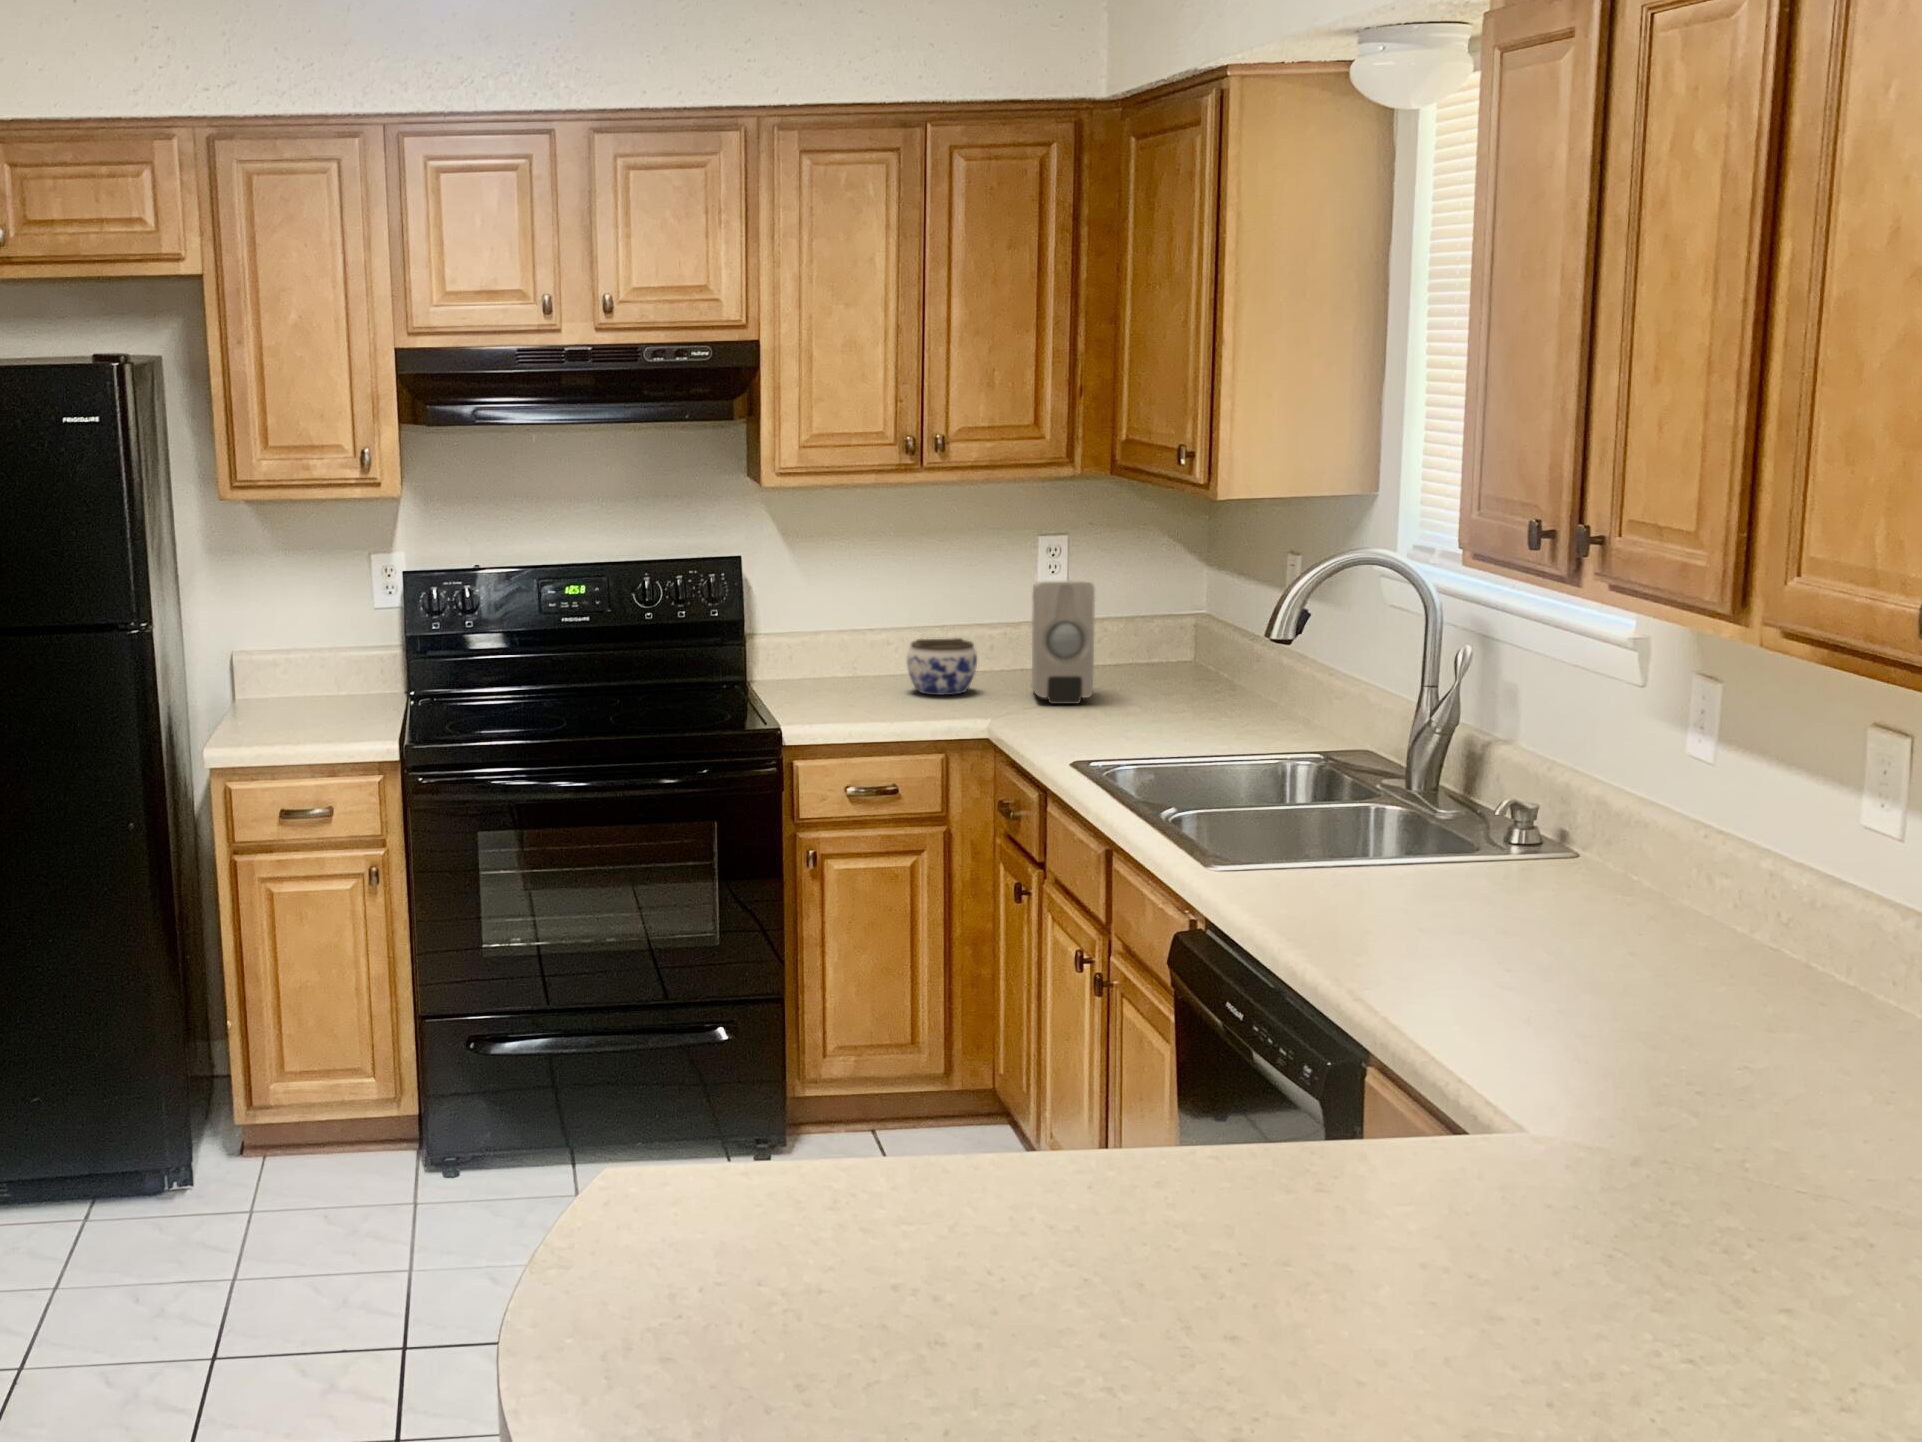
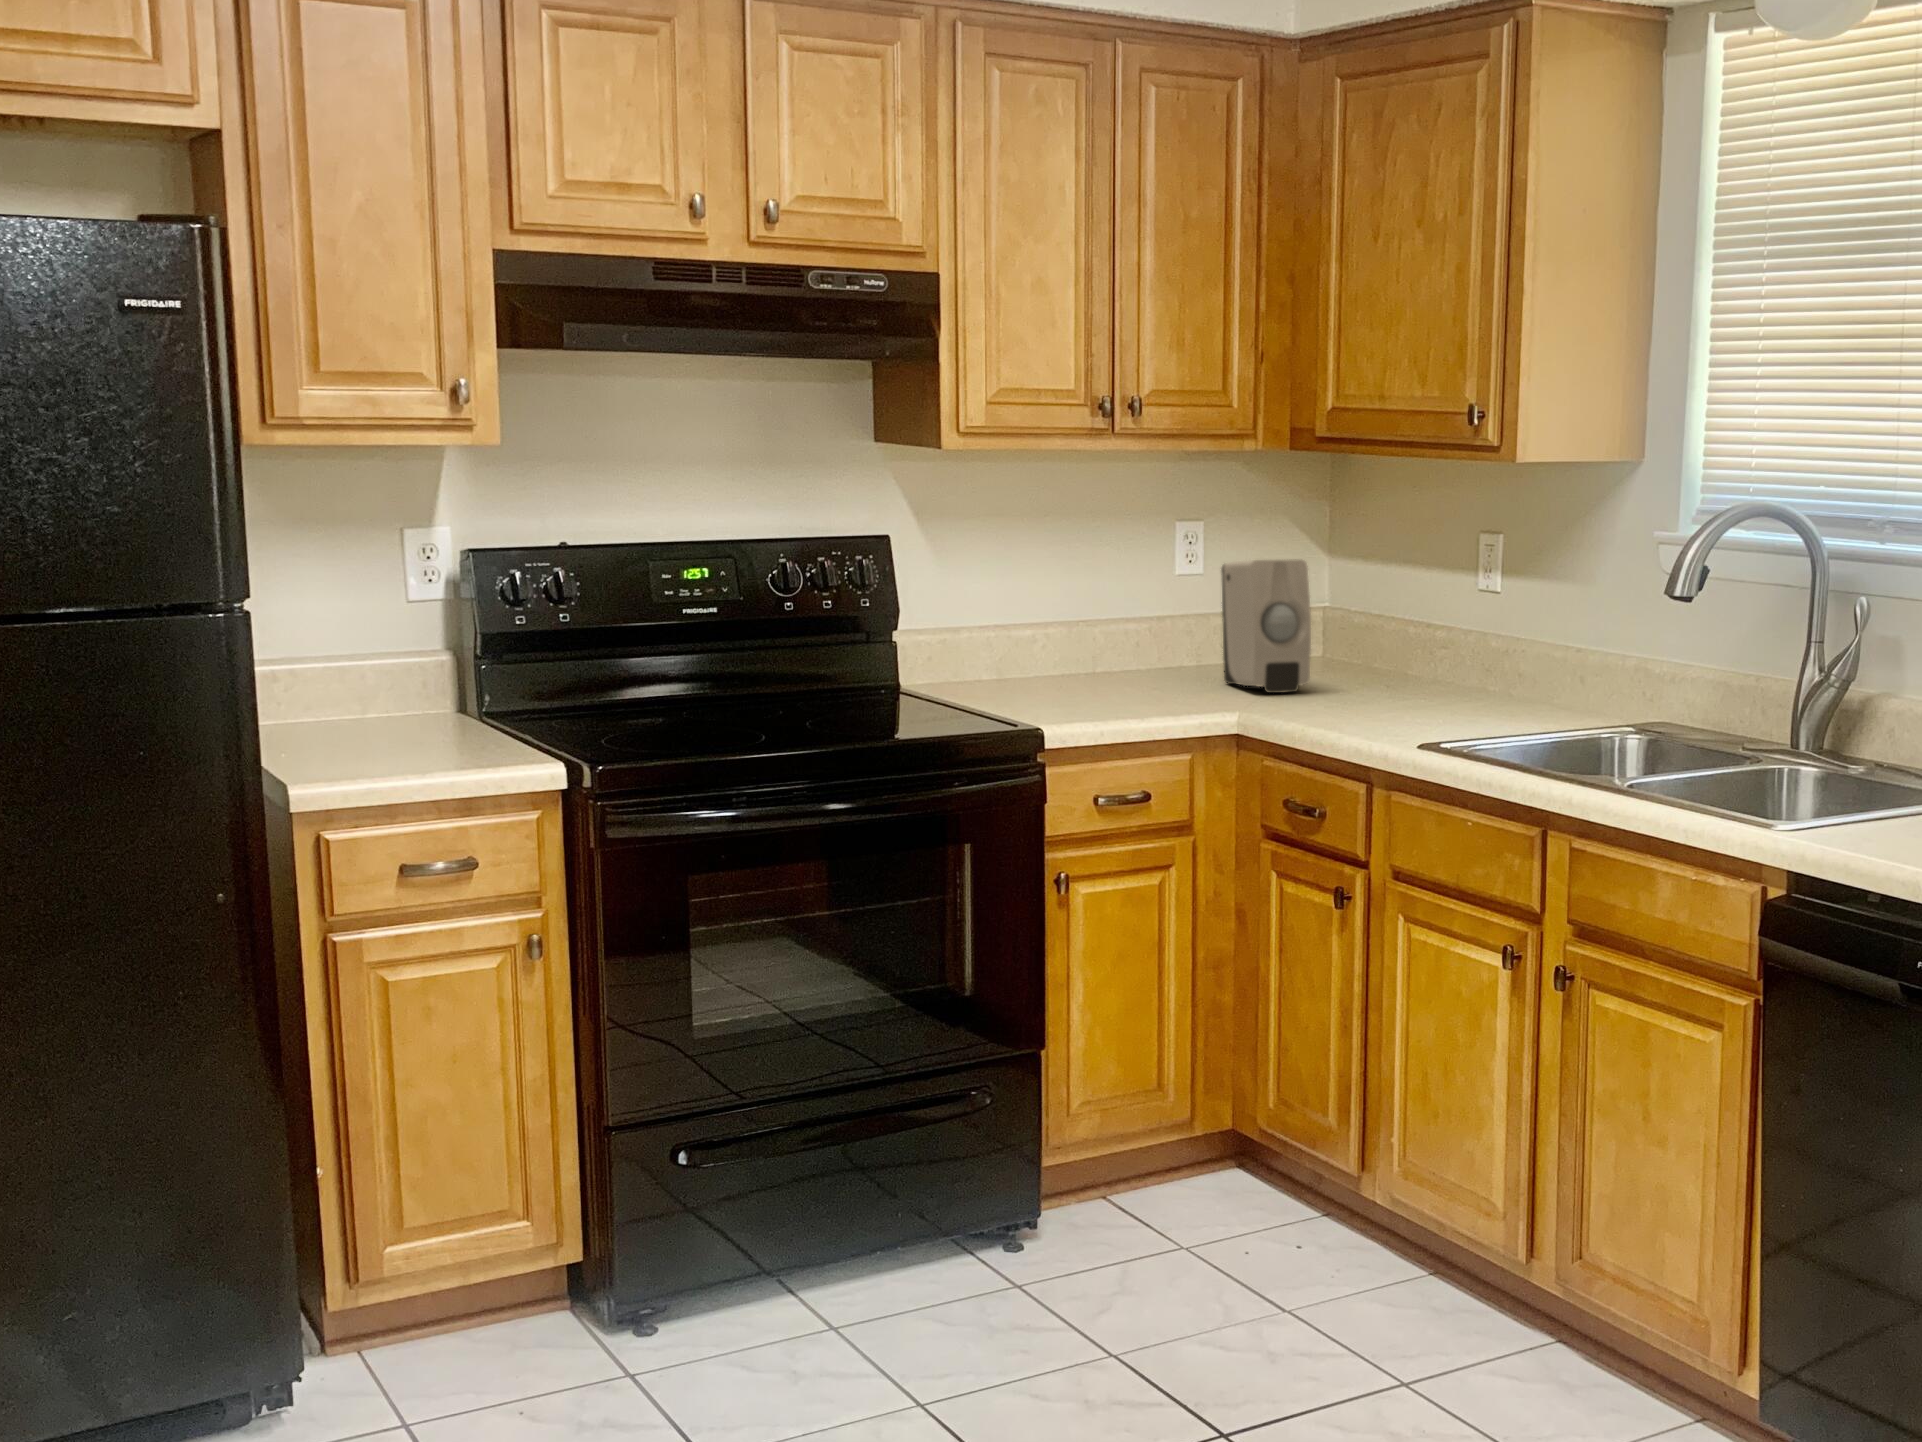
jar: present [907,638,977,695] -> none [1091,627,1170,690]

